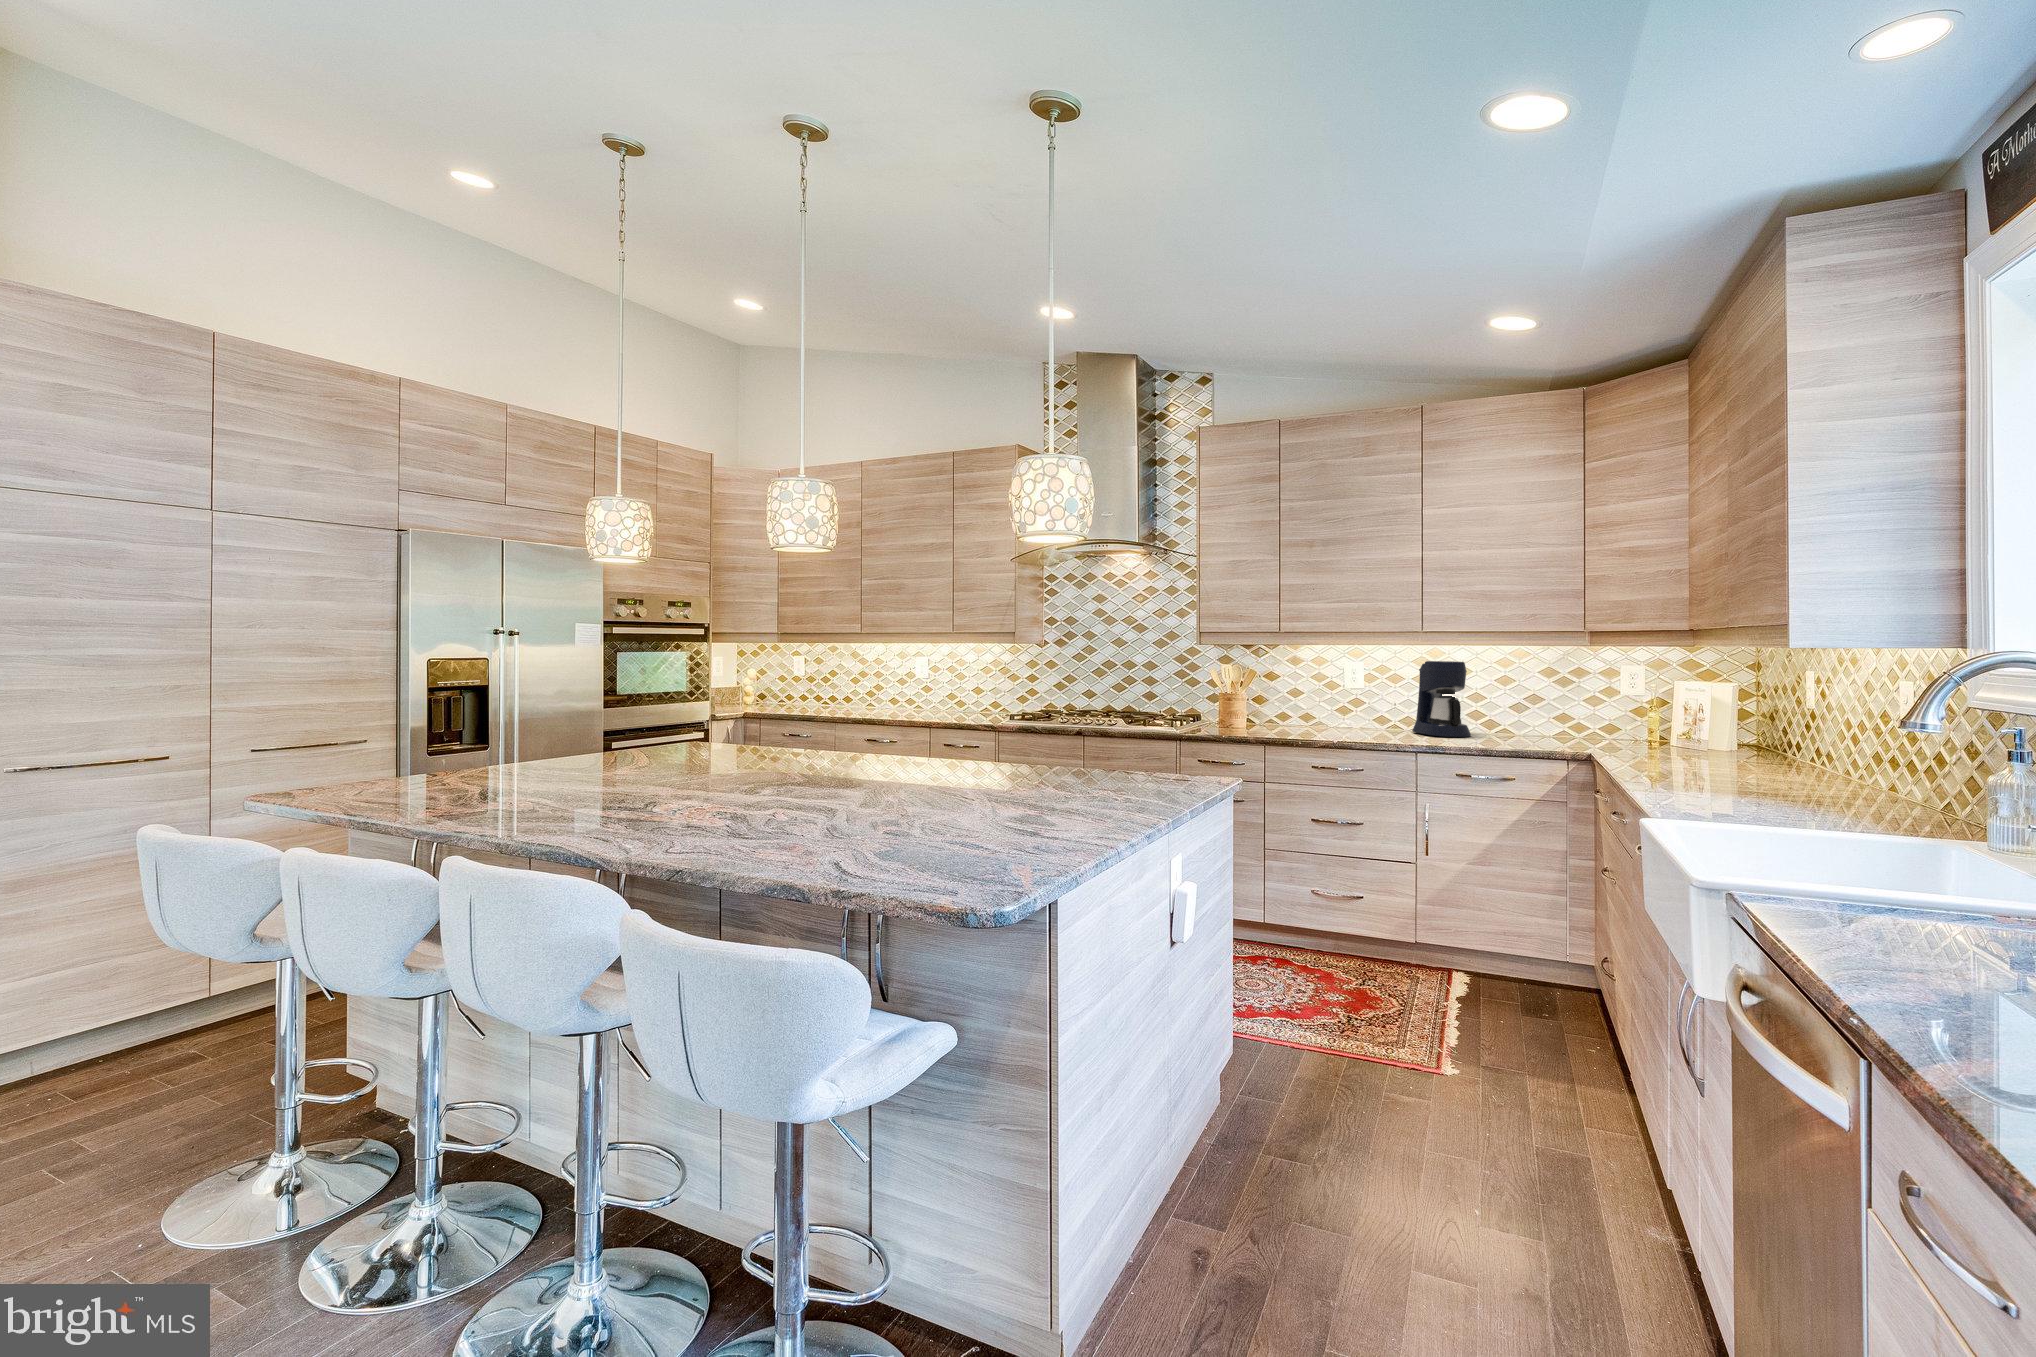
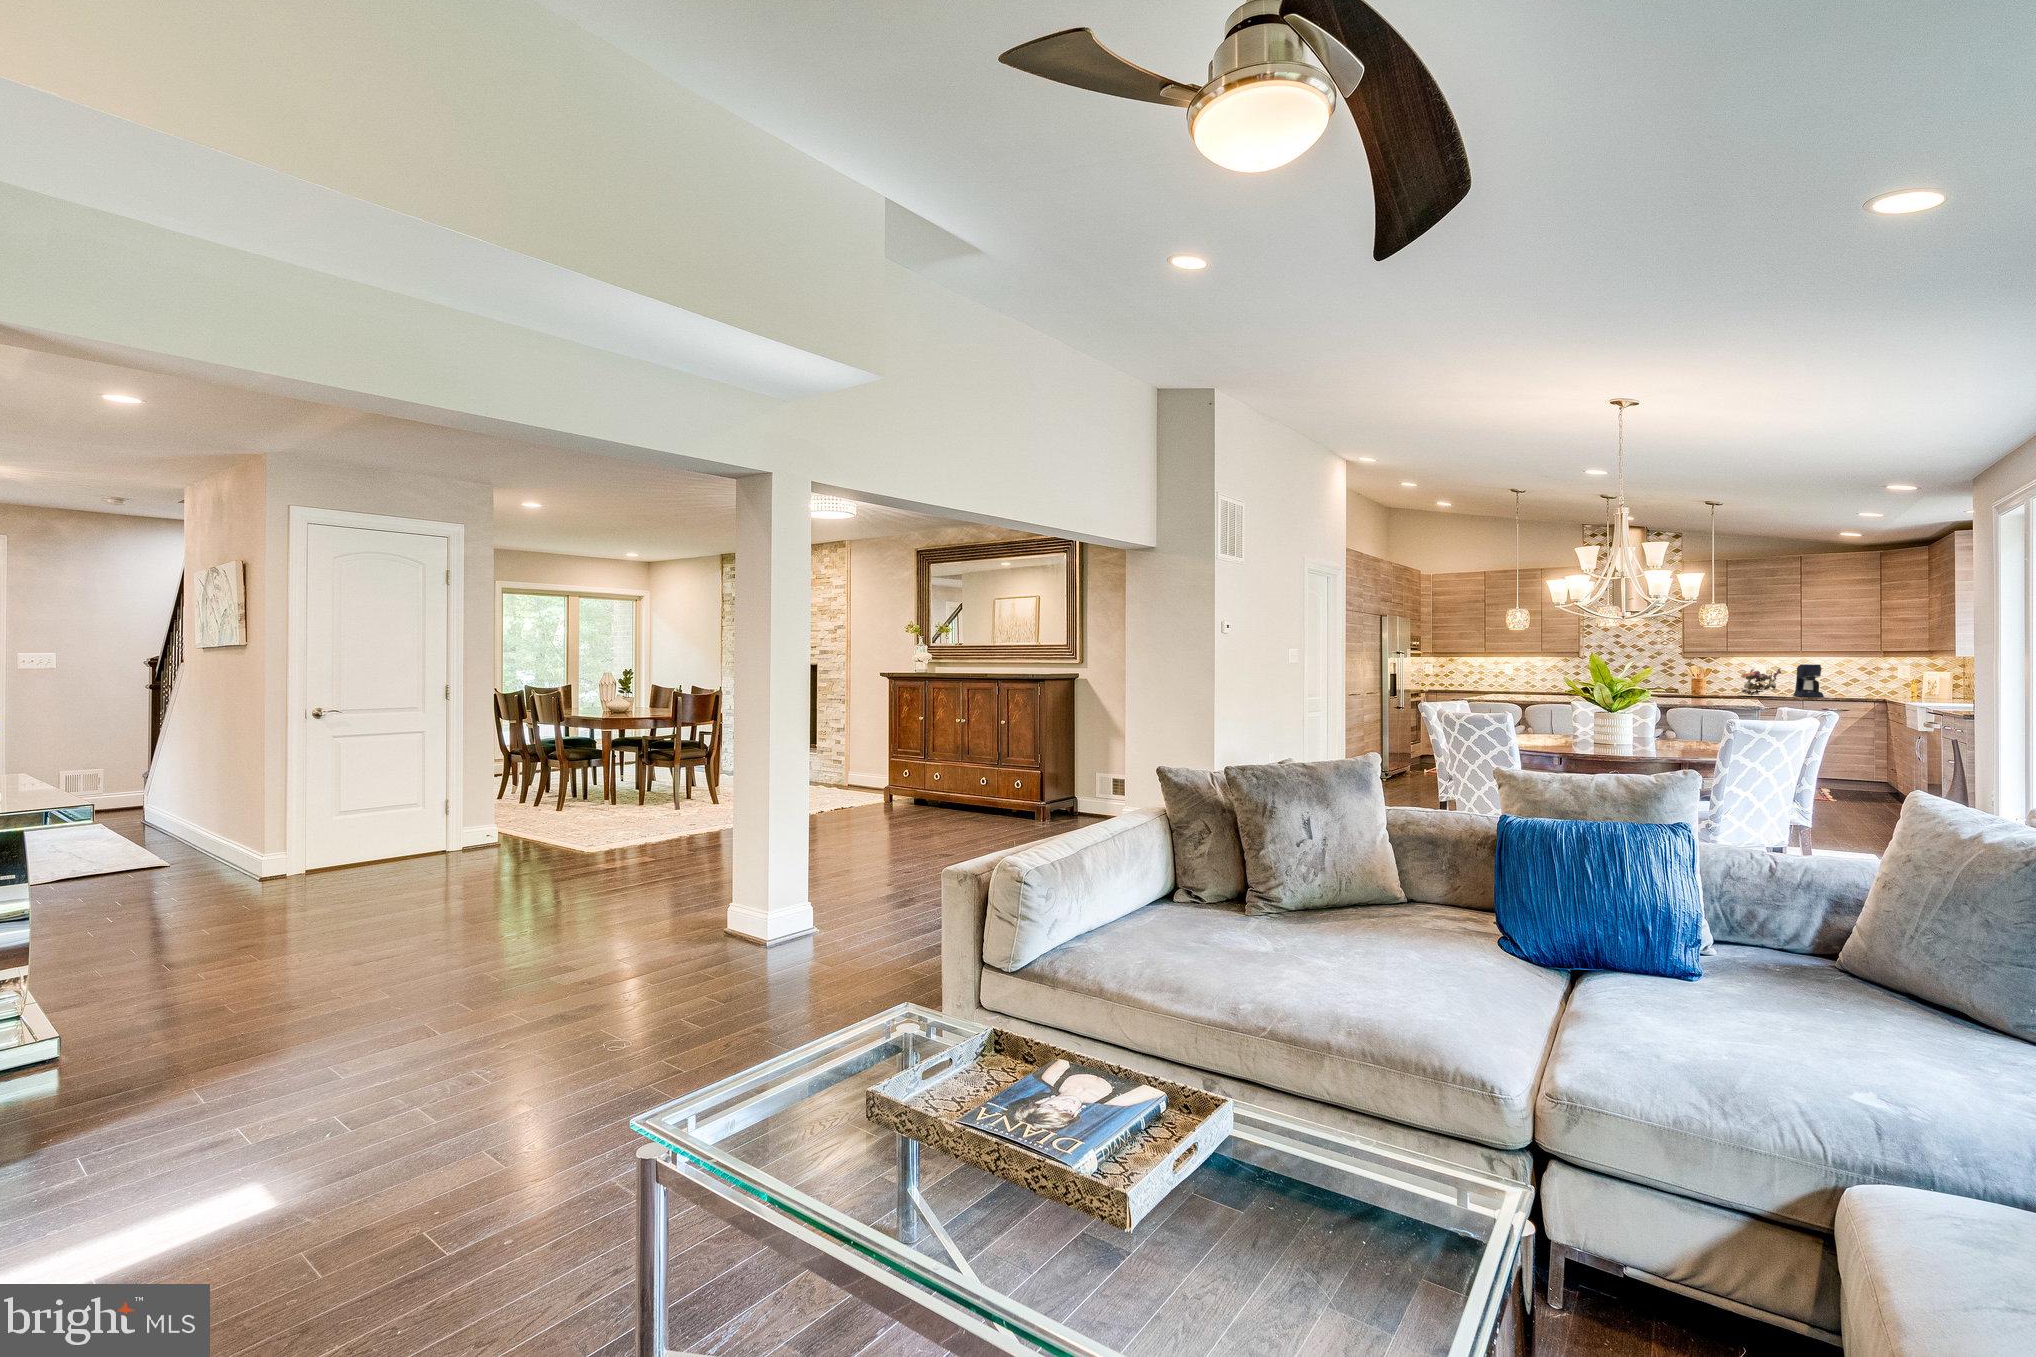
flower arrangement: none [1298,670,1386,732] -> present [1741,669,1781,695]

